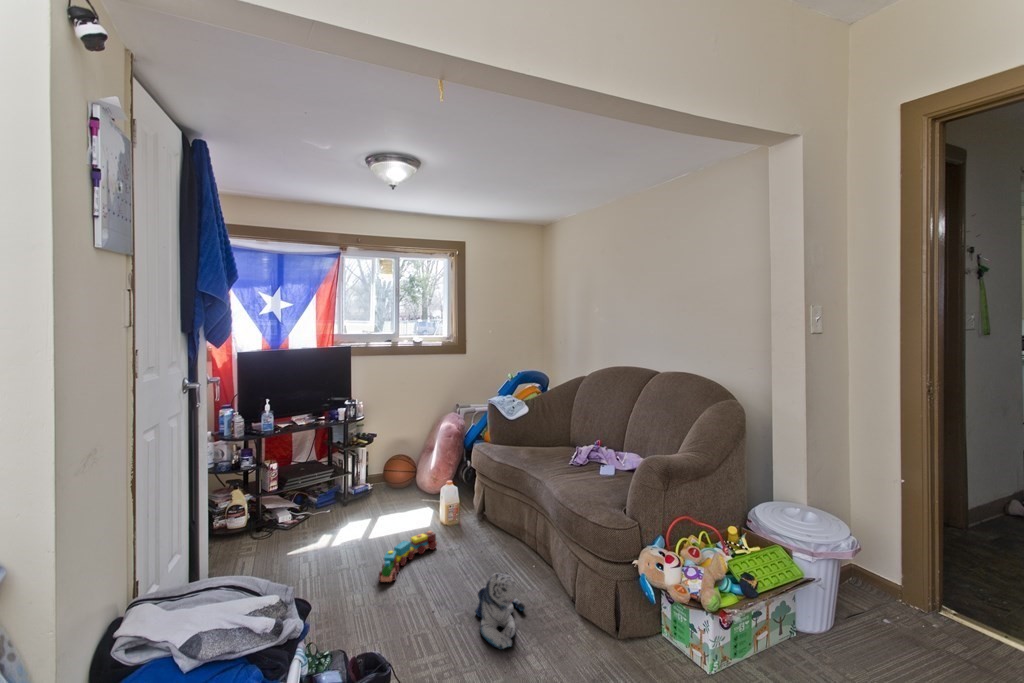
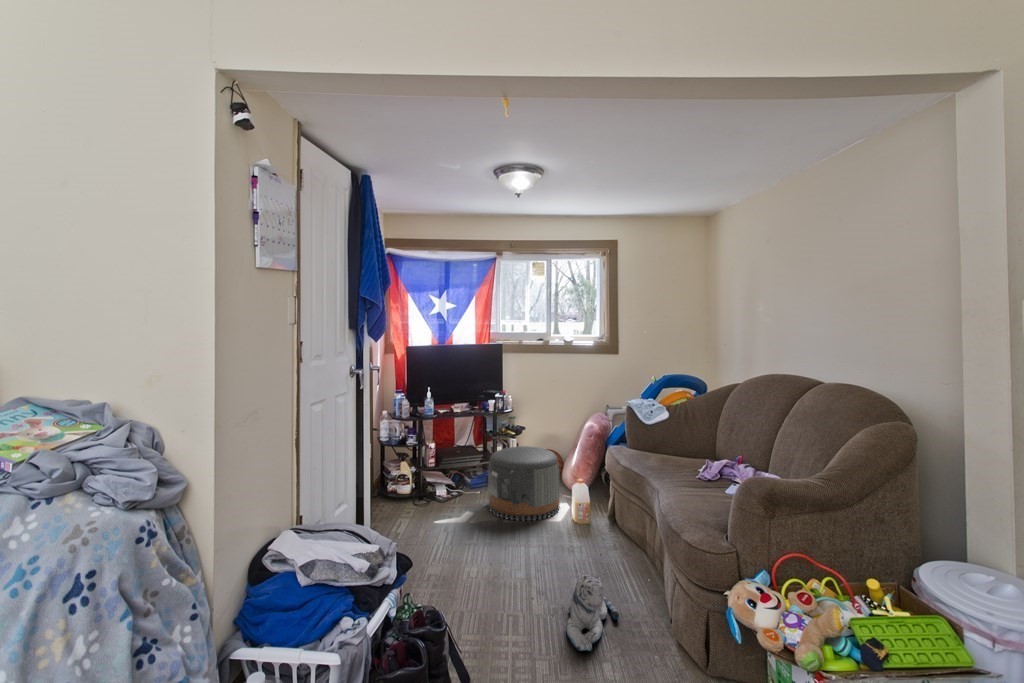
pouf: none [347,455,426,535] -> present [488,446,560,521]
toy train: present [379,531,437,582] -> none [495,524,558,564]

